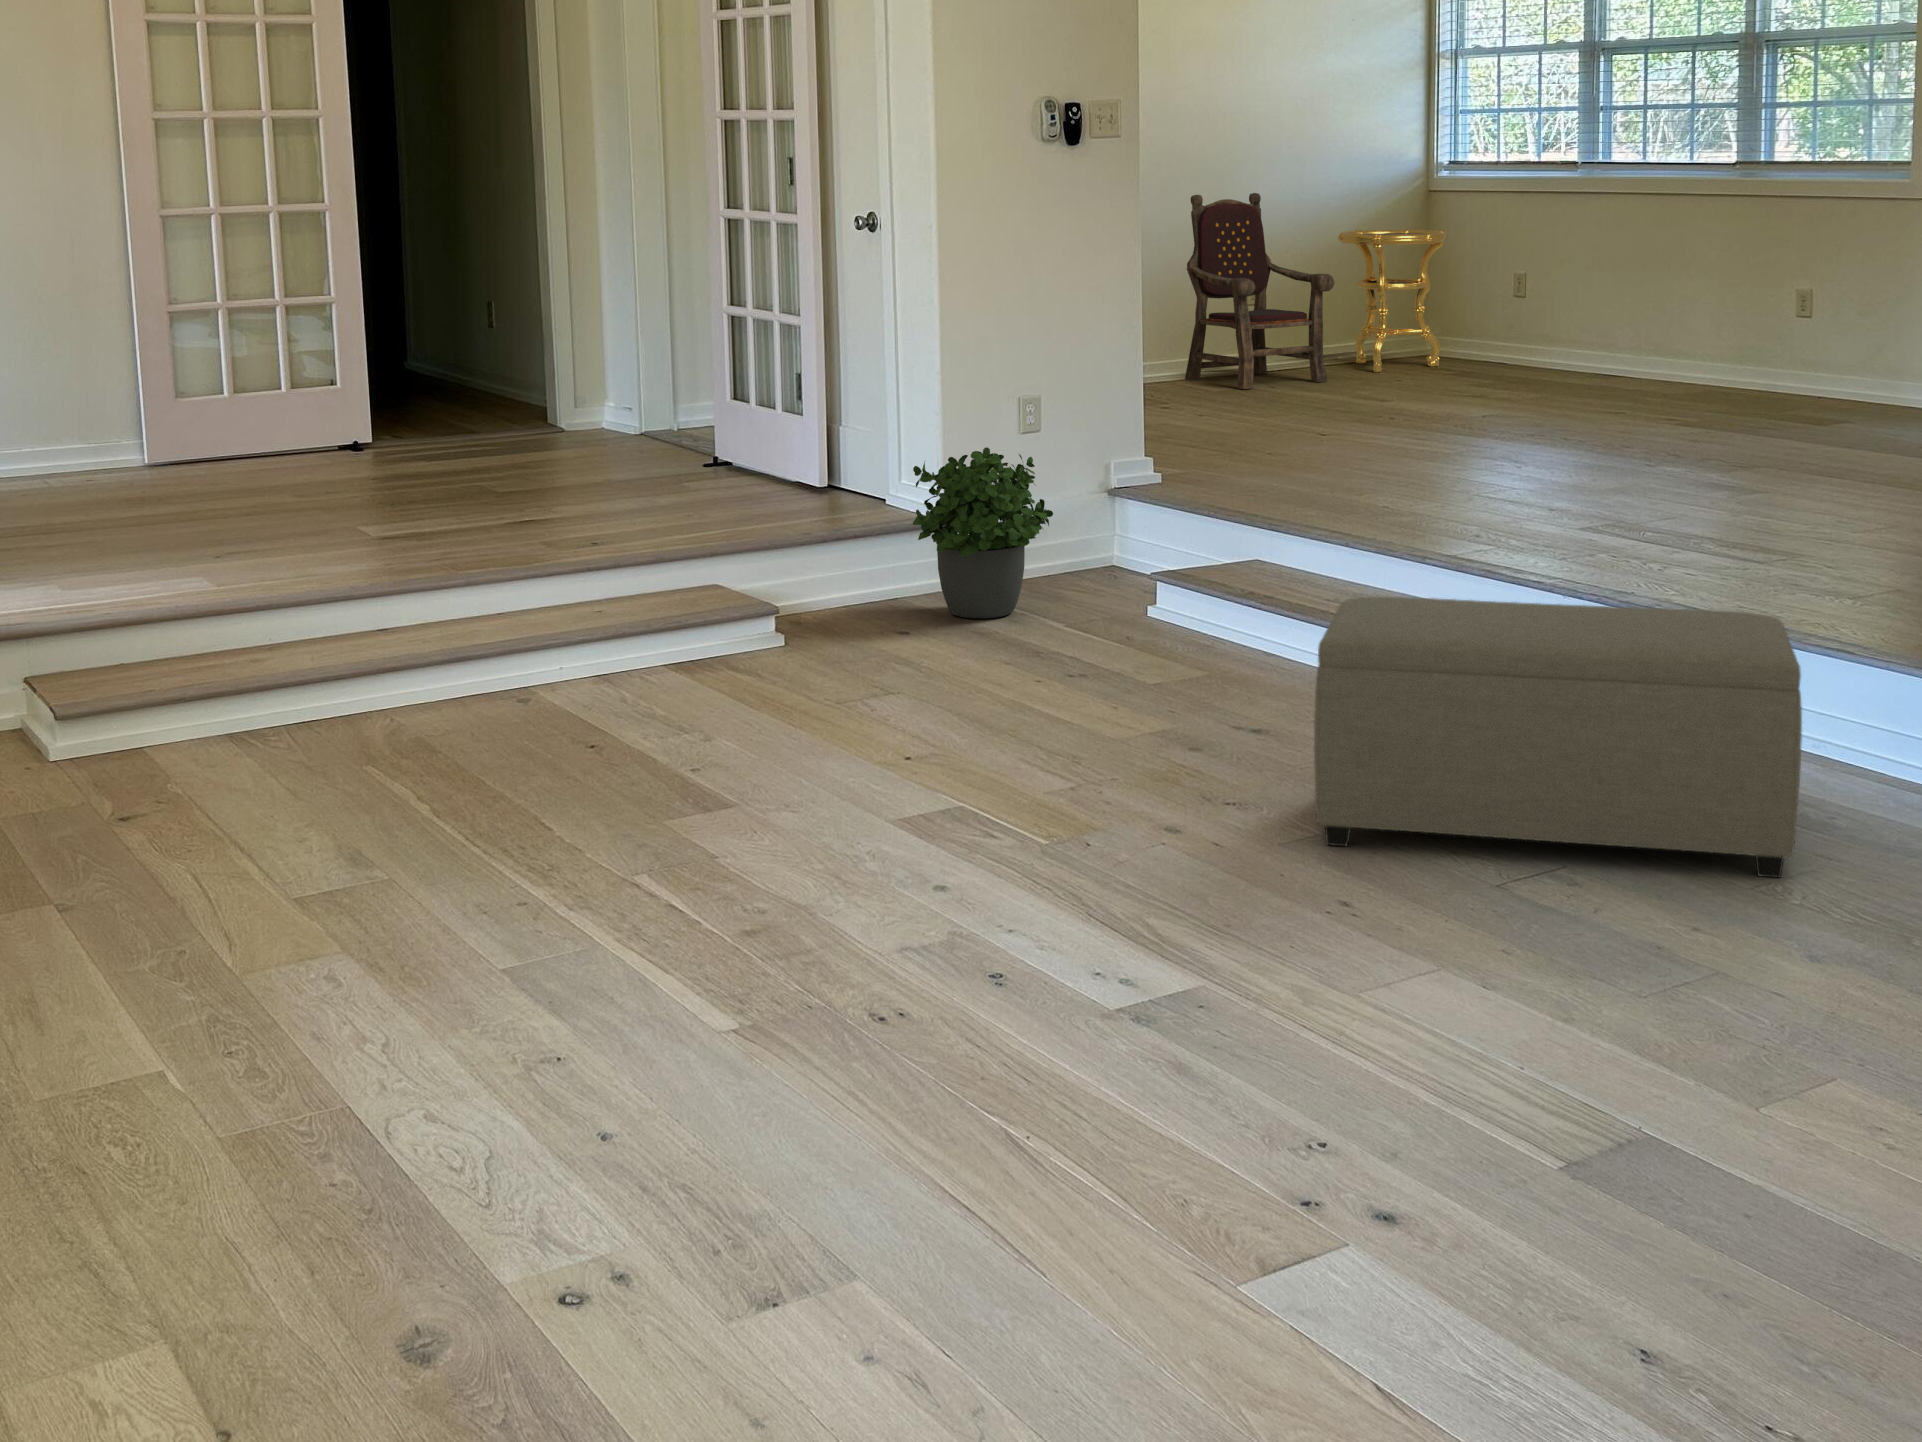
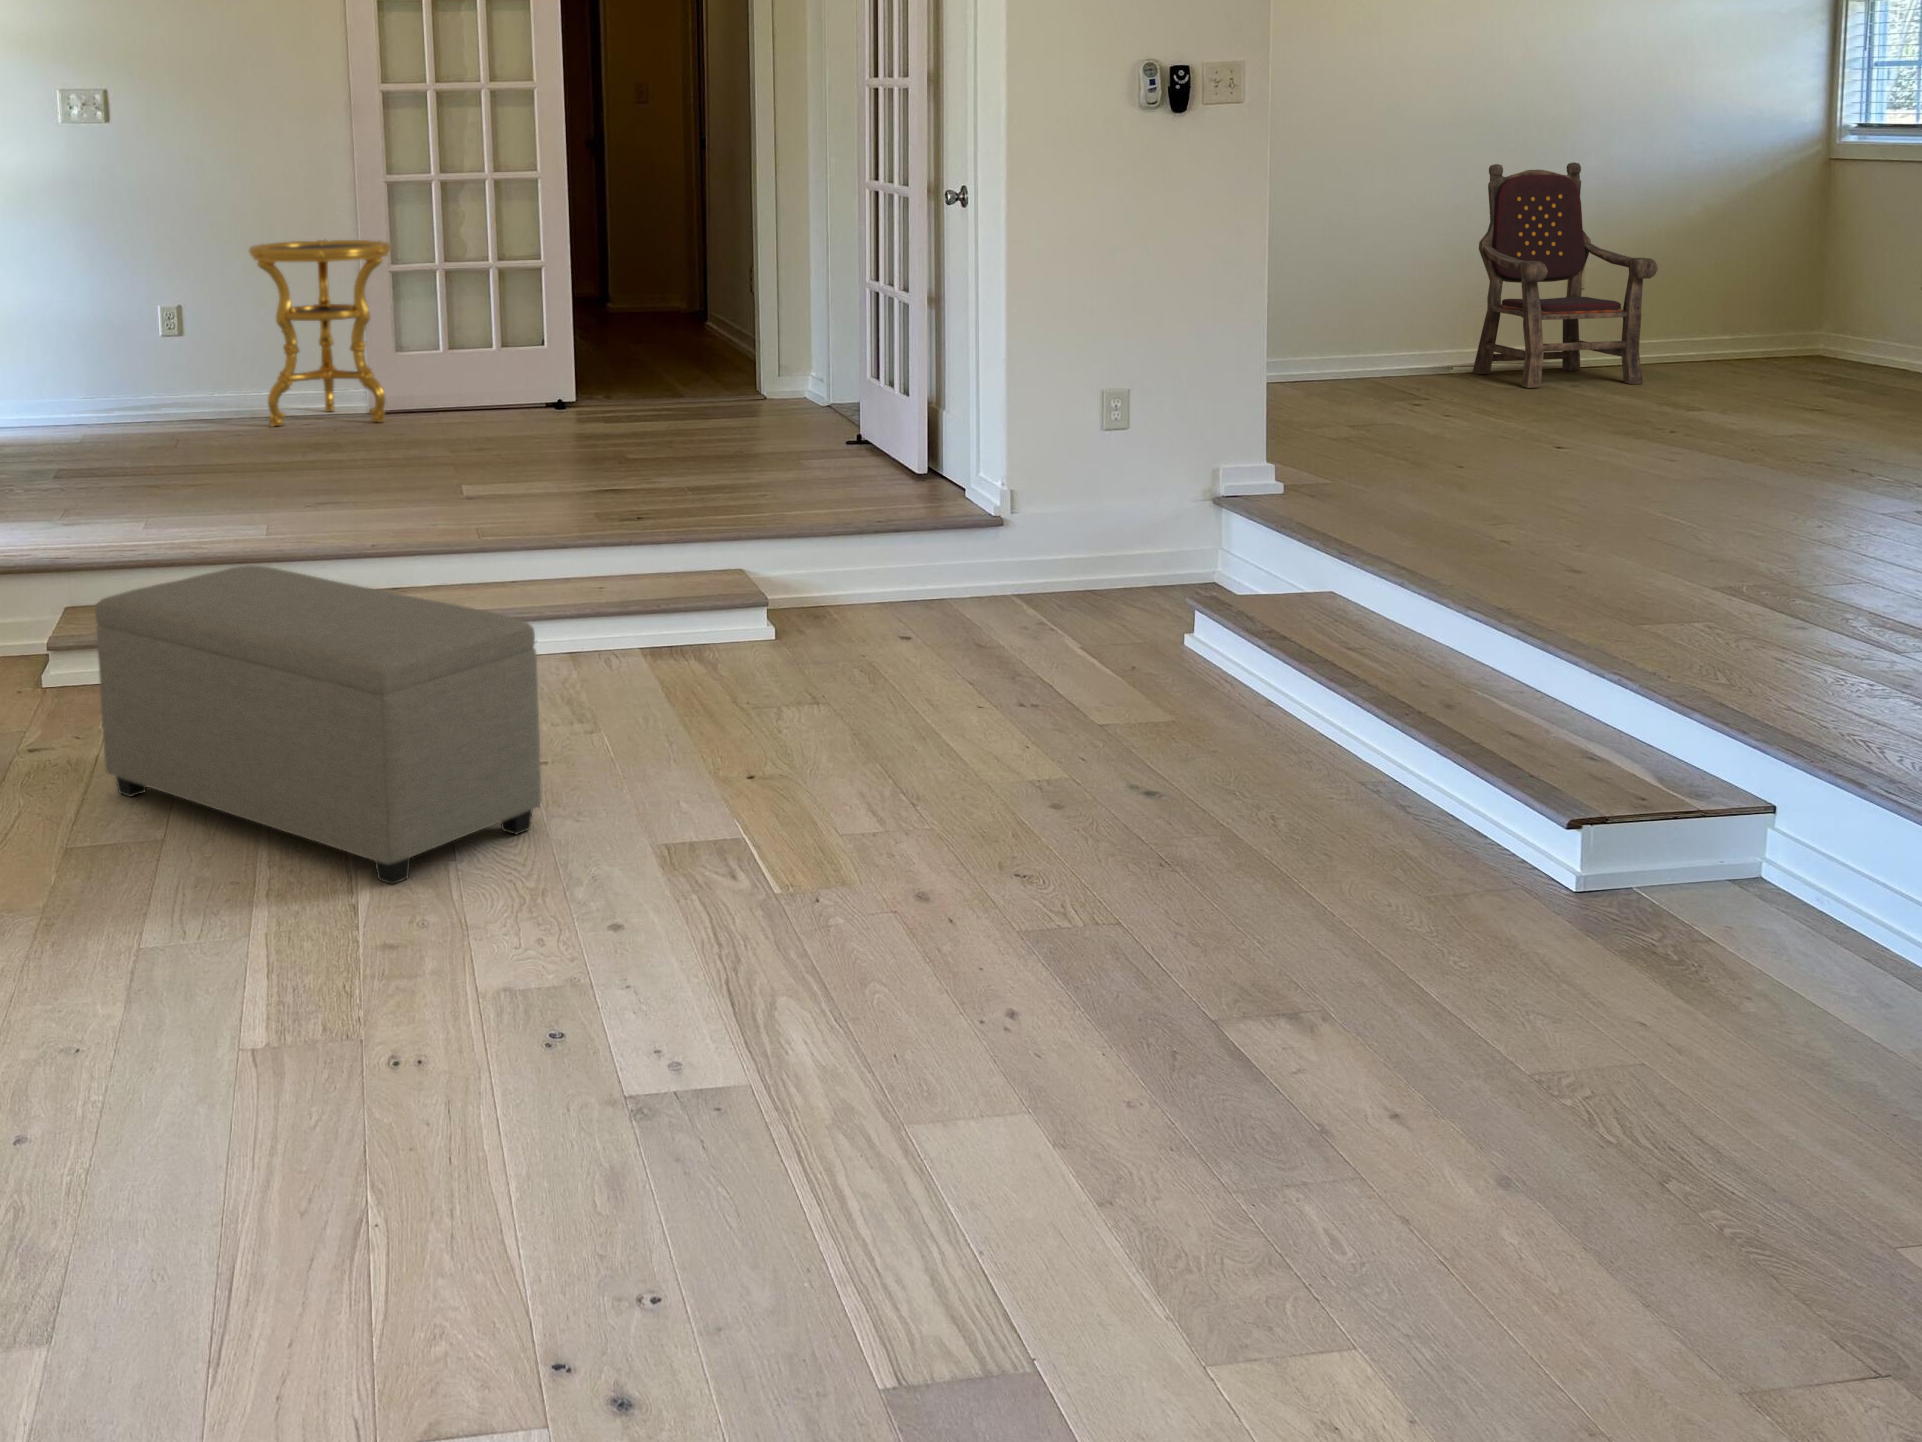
side table: present [1338,230,1446,372] -> present [249,240,391,427]
potted plant: present [913,447,1053,619] -> none [946,445,1107,632]
ottoman: present [1314,597,1802,878] -> present [95,565,541,884]

